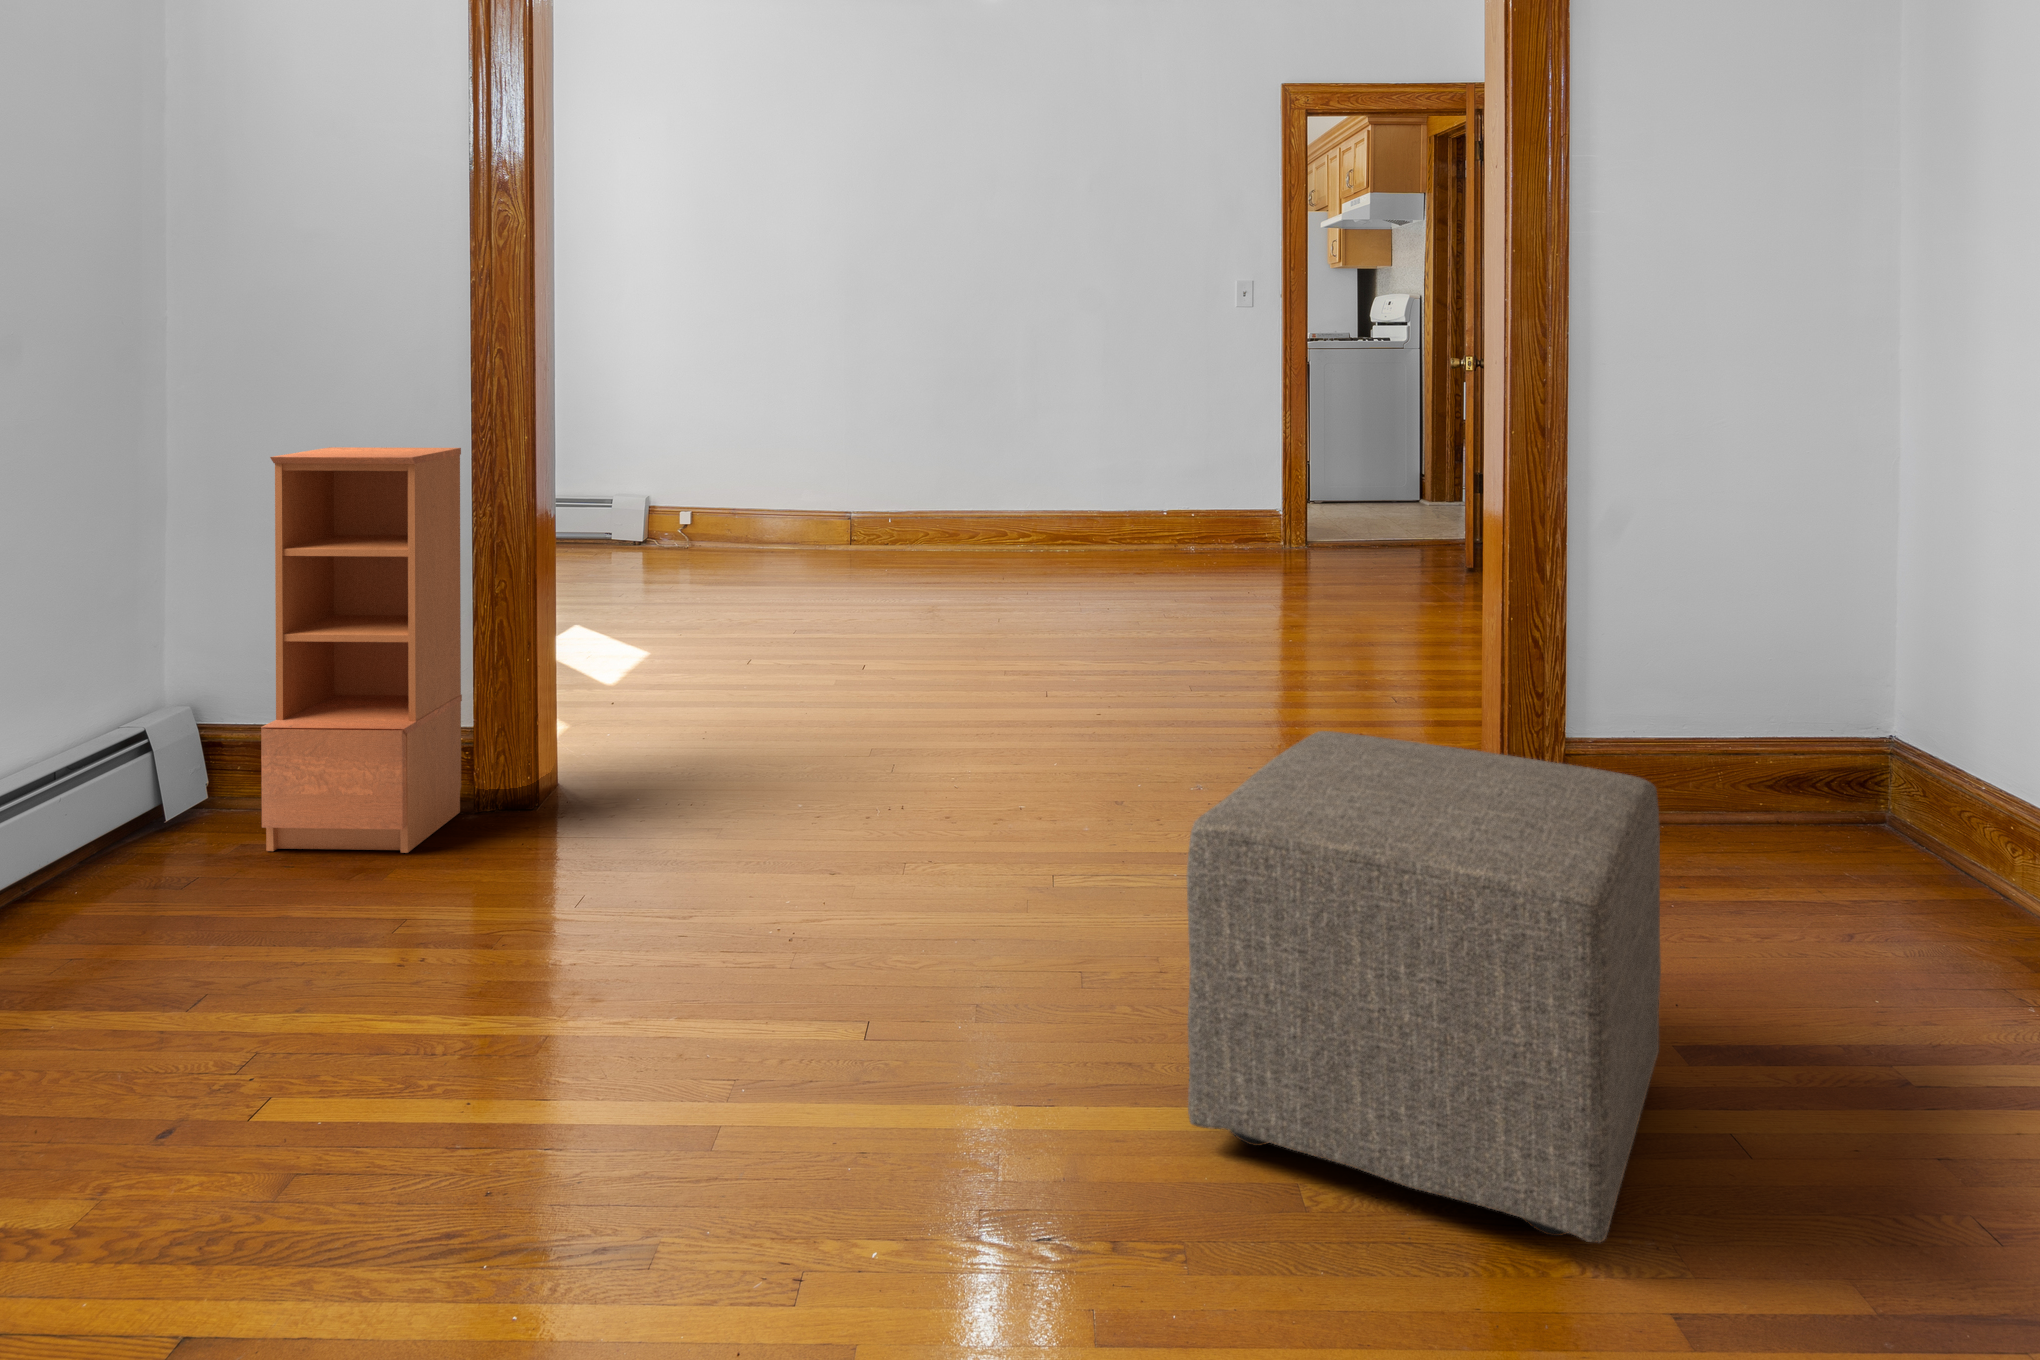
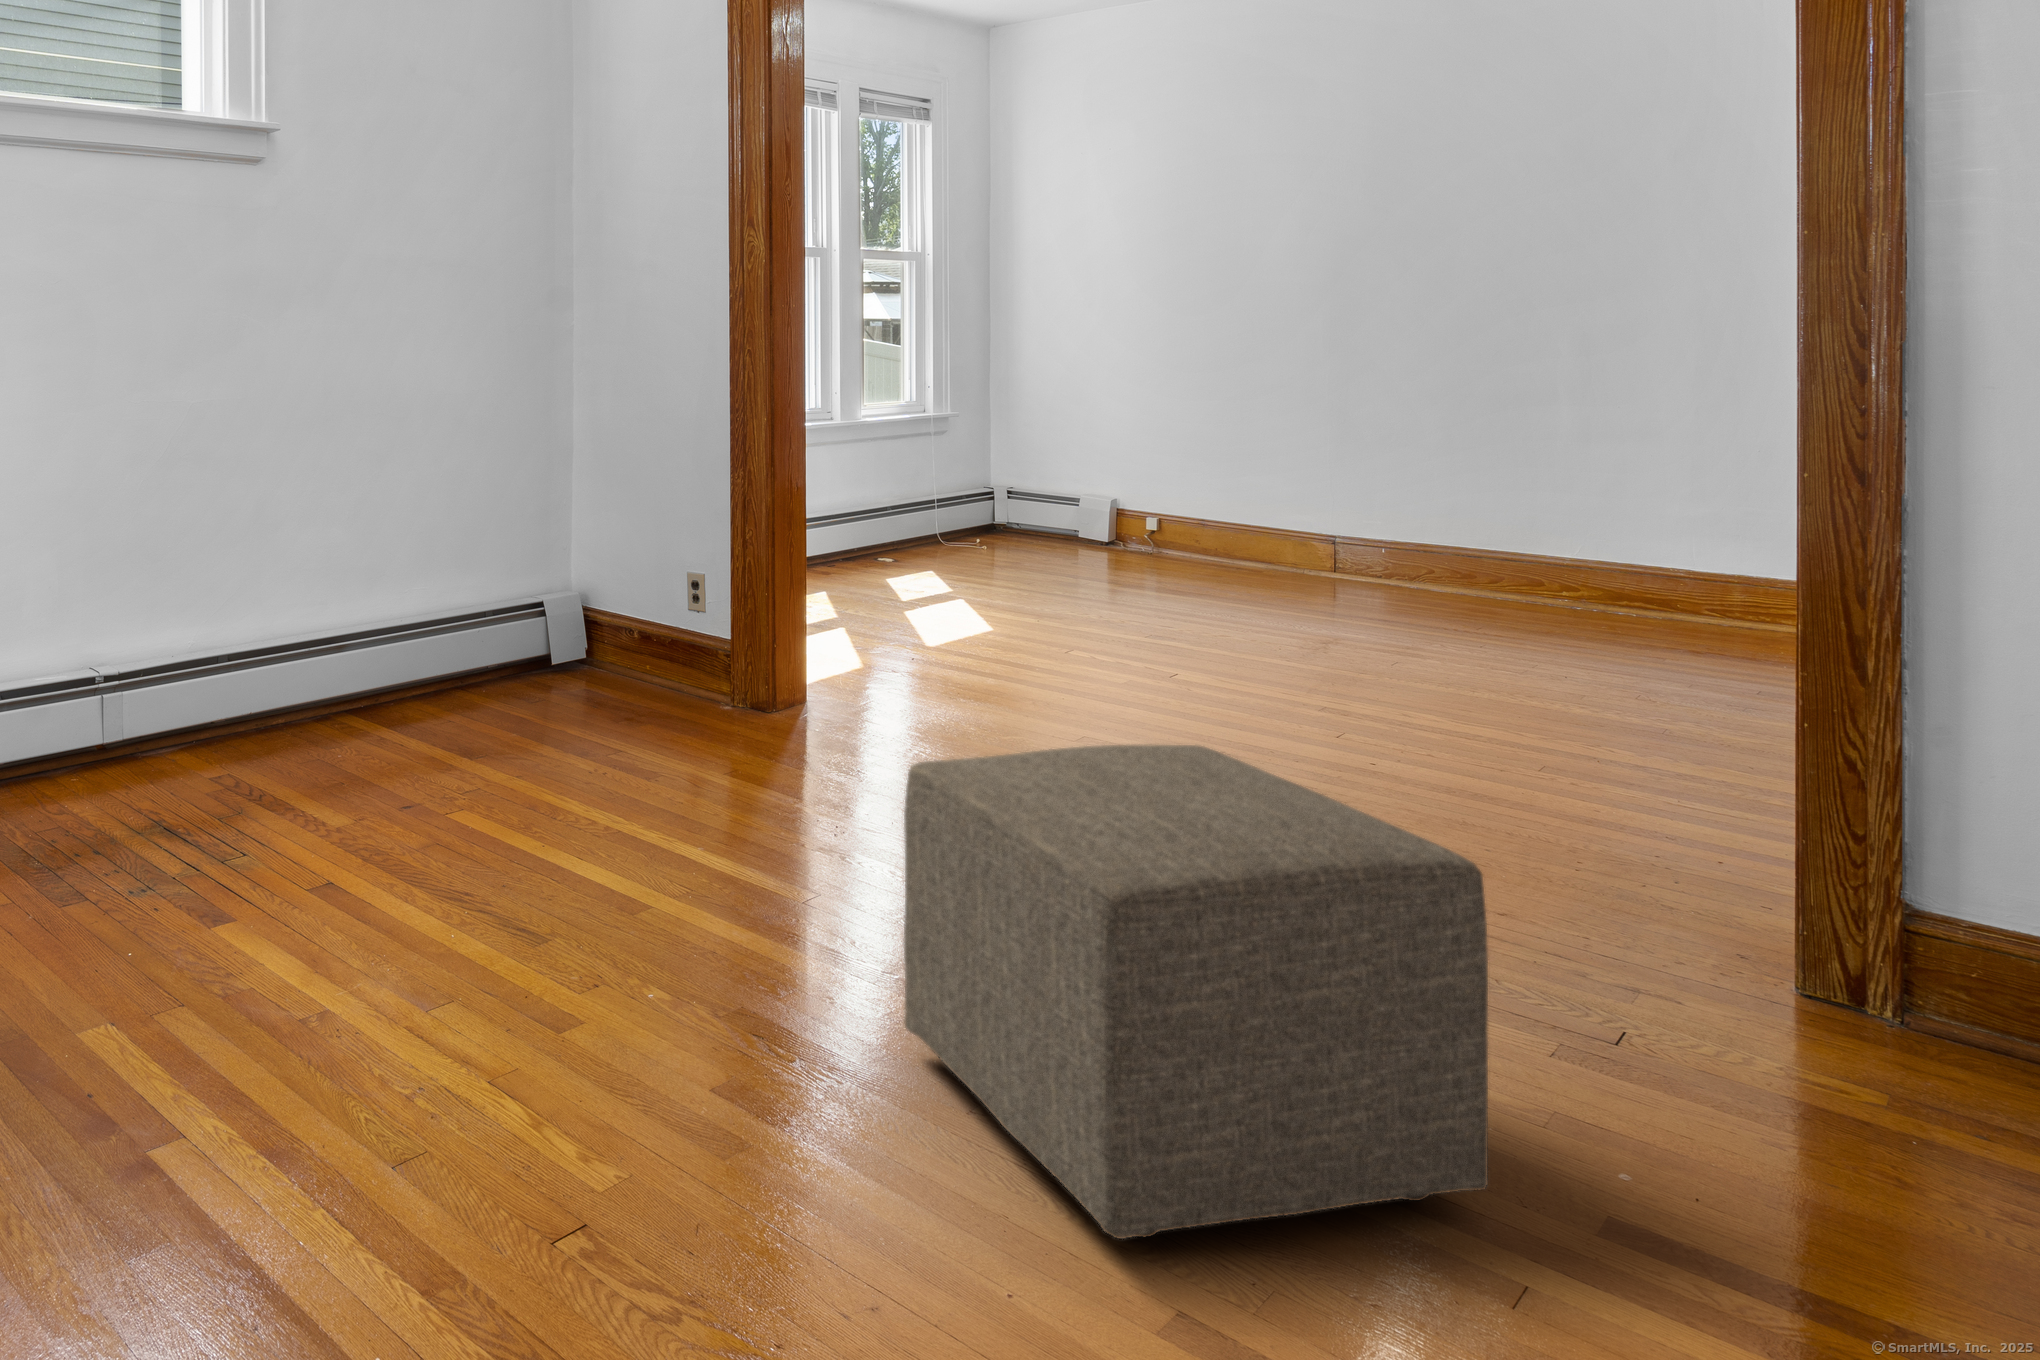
bookcase: present [261,447,462,853] -> none [582,421,719,717]

